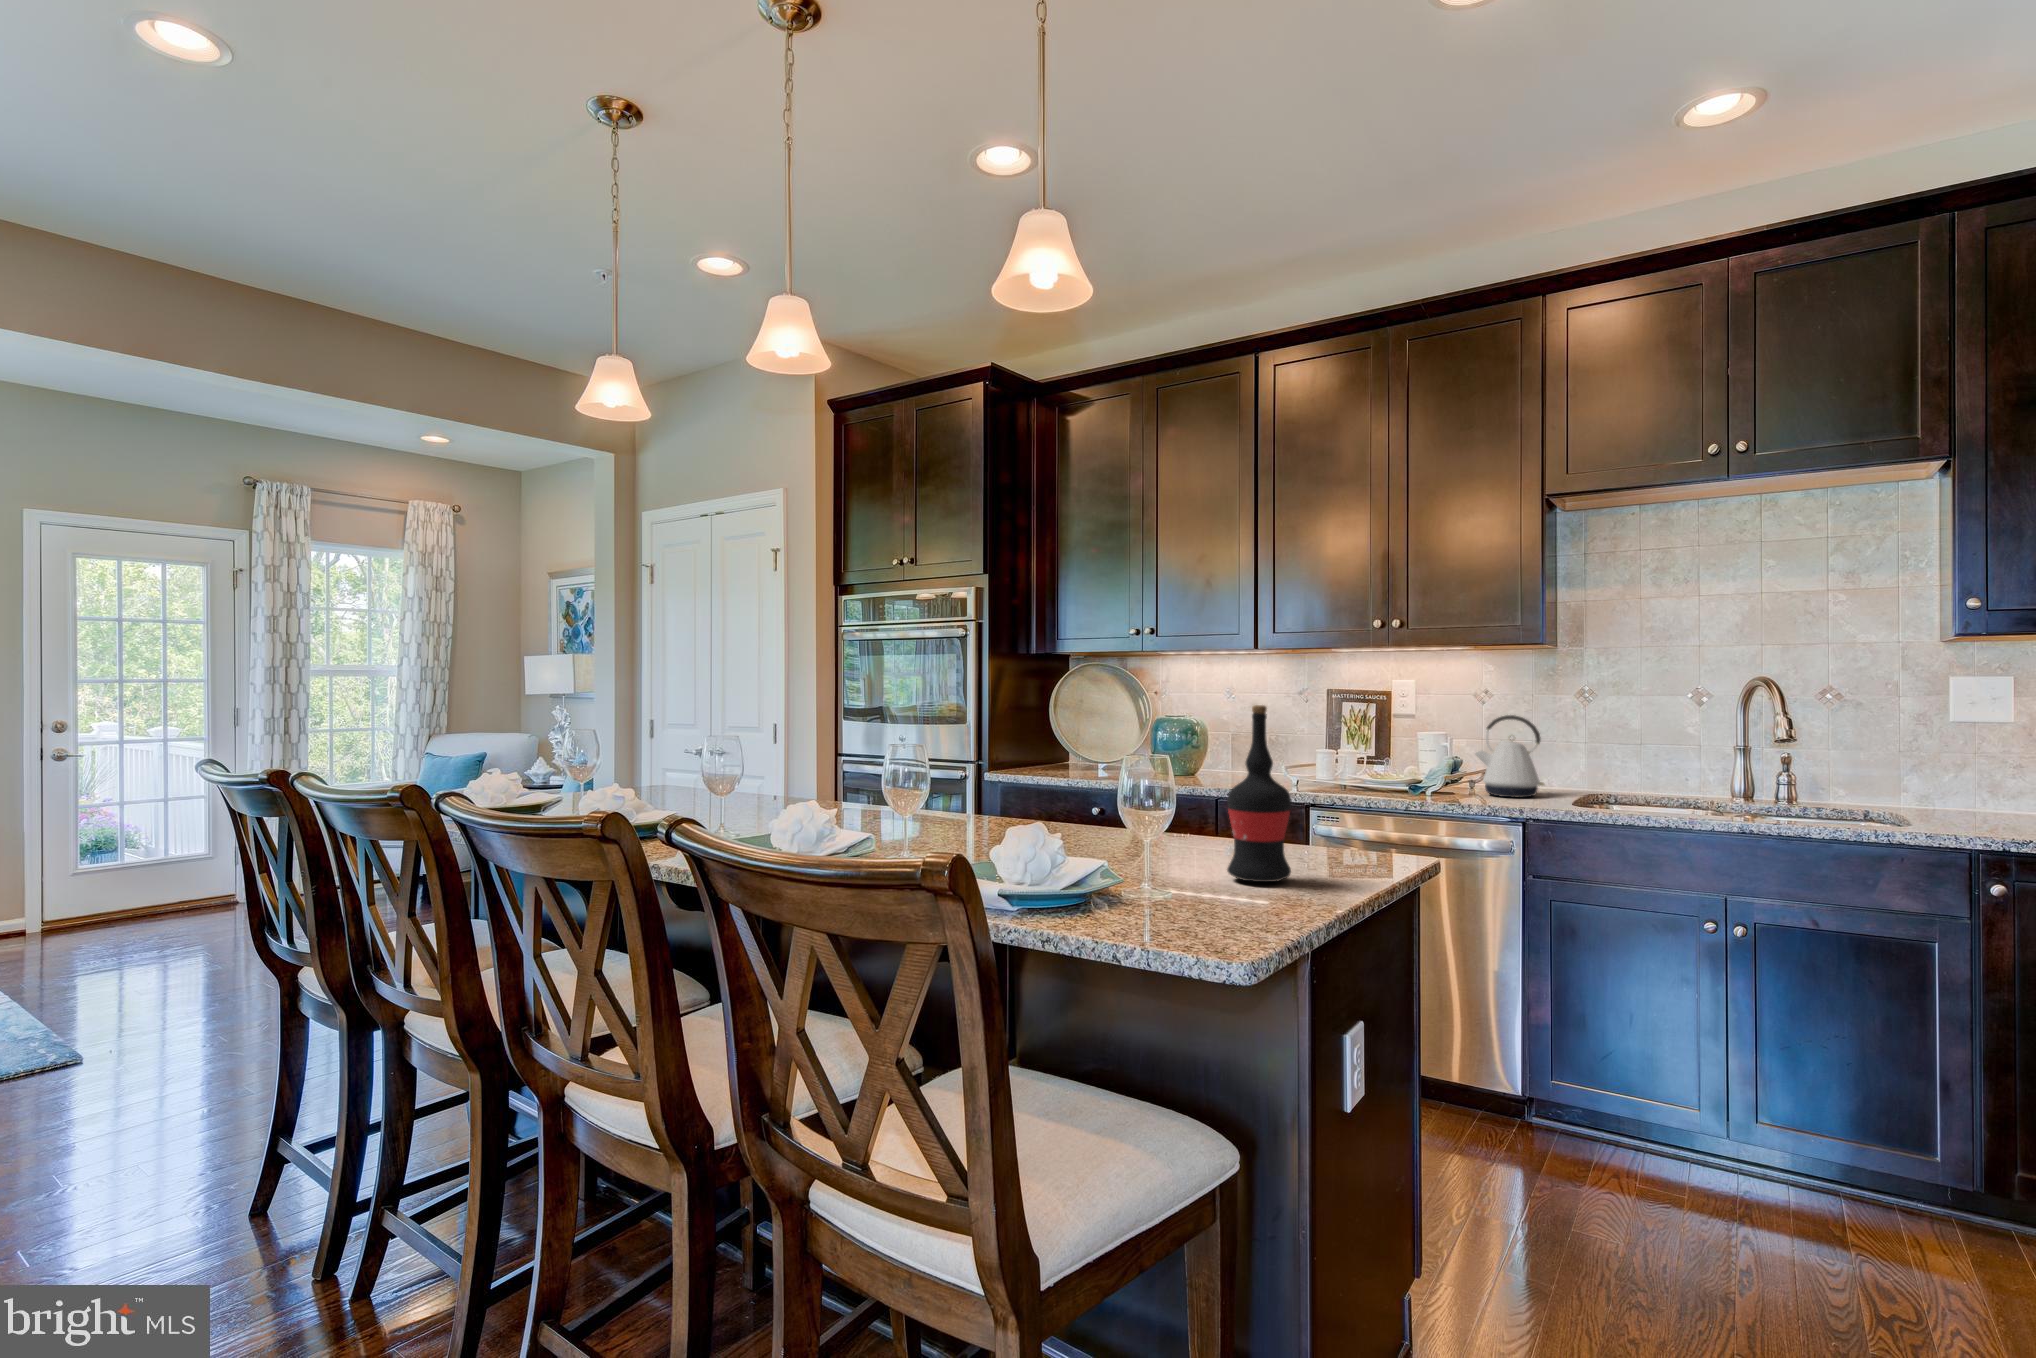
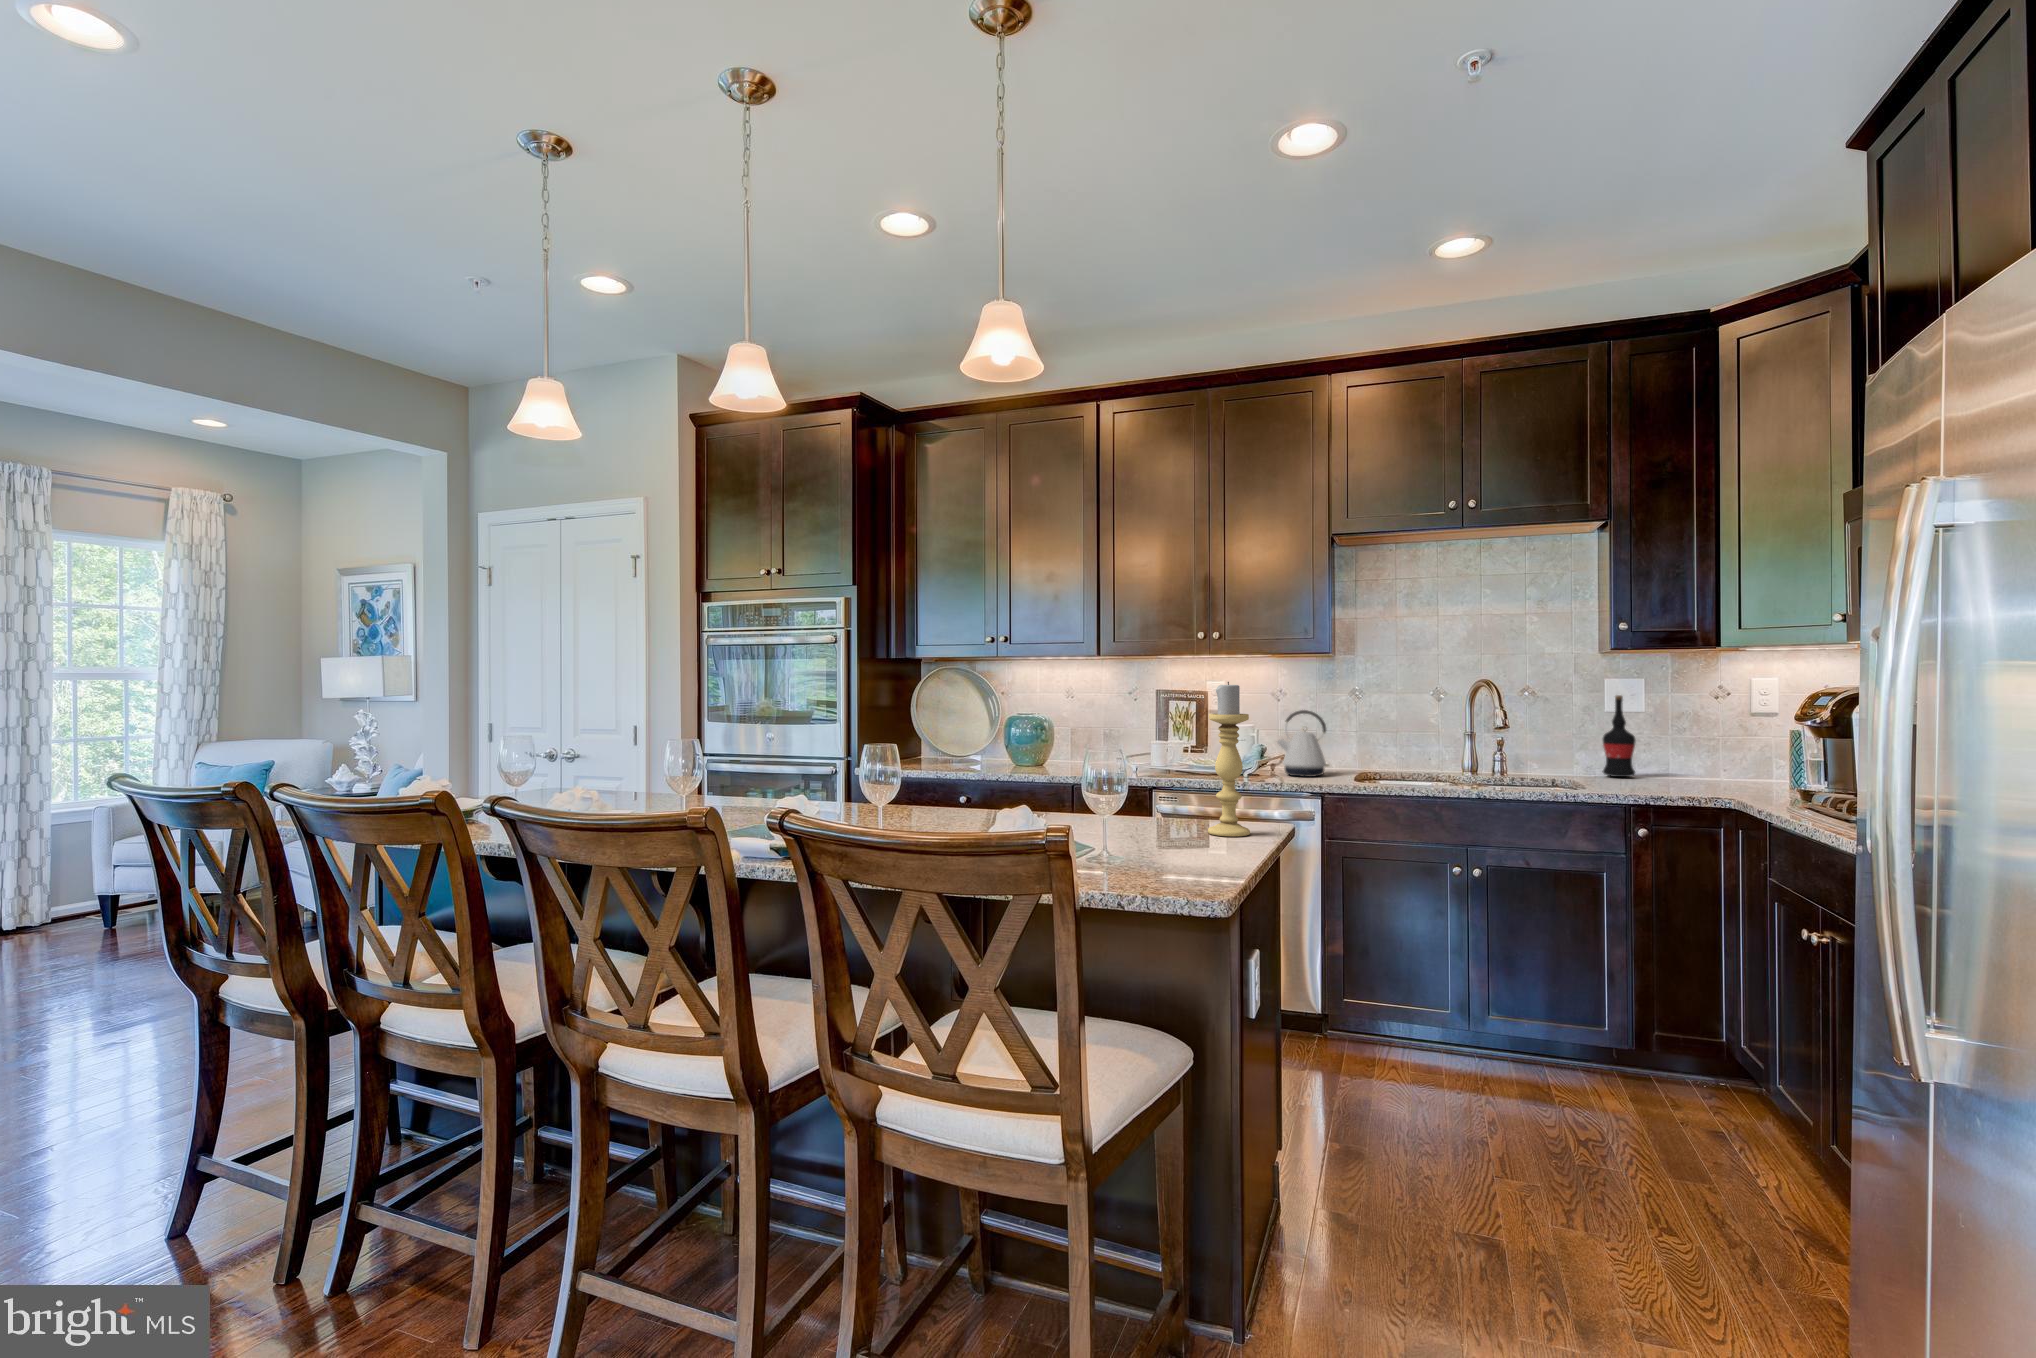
candle holder: none [1308,676,1363,872] -> present [1208,682,1250,837]
wine bottle: present [1227,705,1291,882] -> present [1603,695,1636,777]

